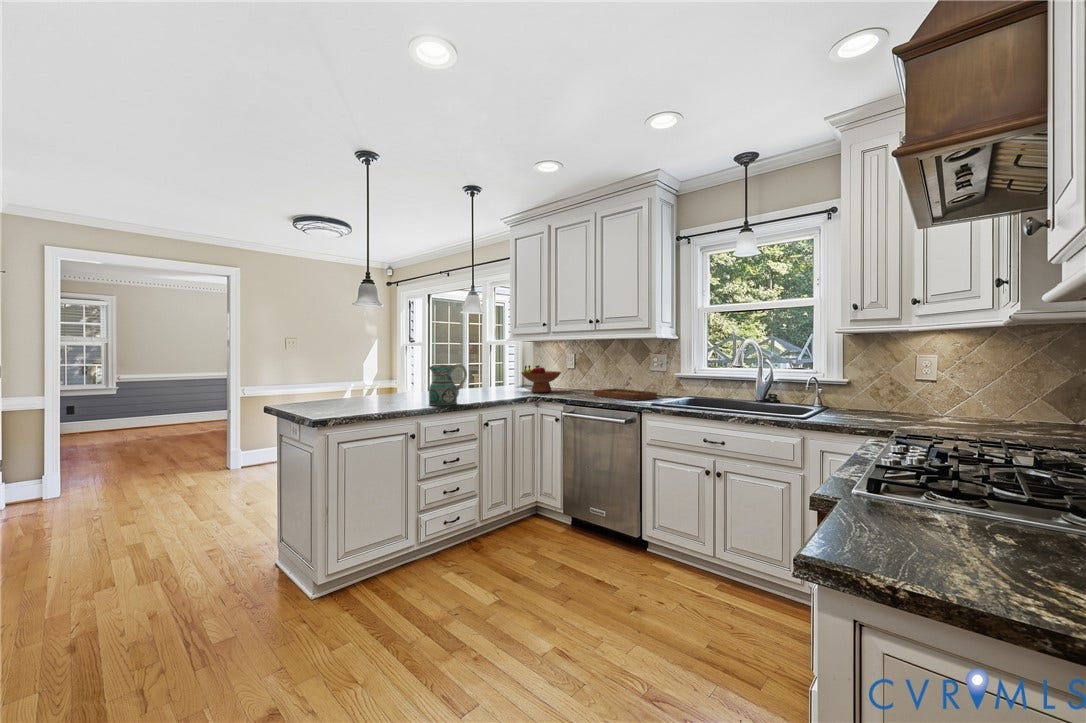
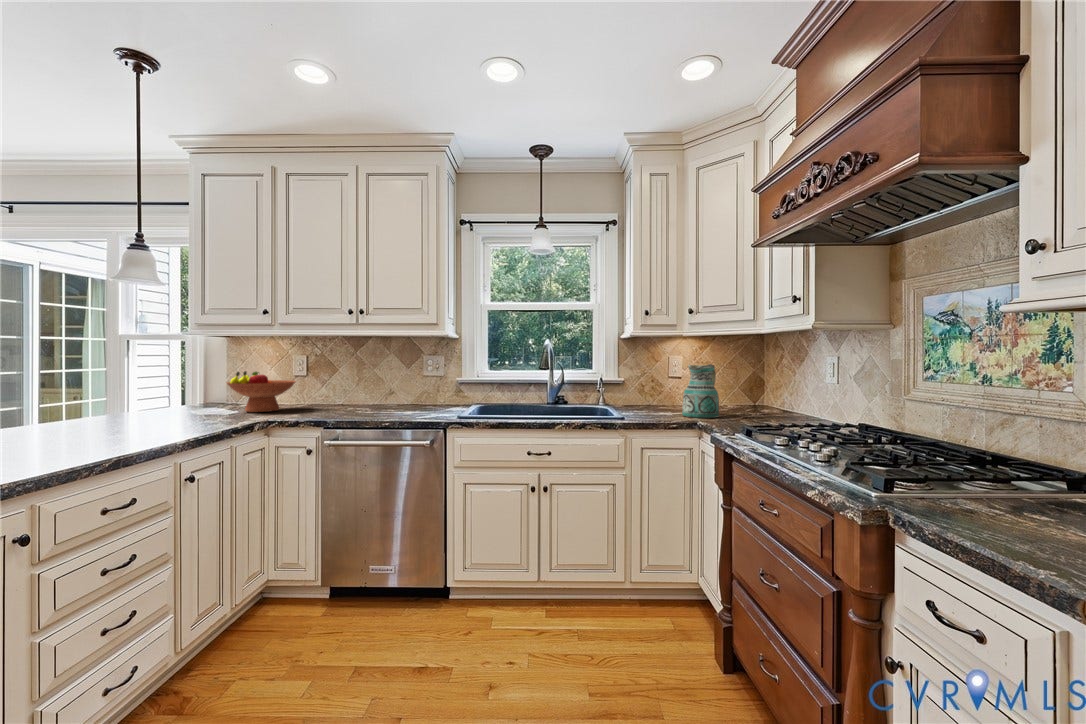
ceramic pitcher: present [429,364,467,406] -> present [682,364,719,418]
tray: present [594,377,657,401] -> none [358,384,446,414]

